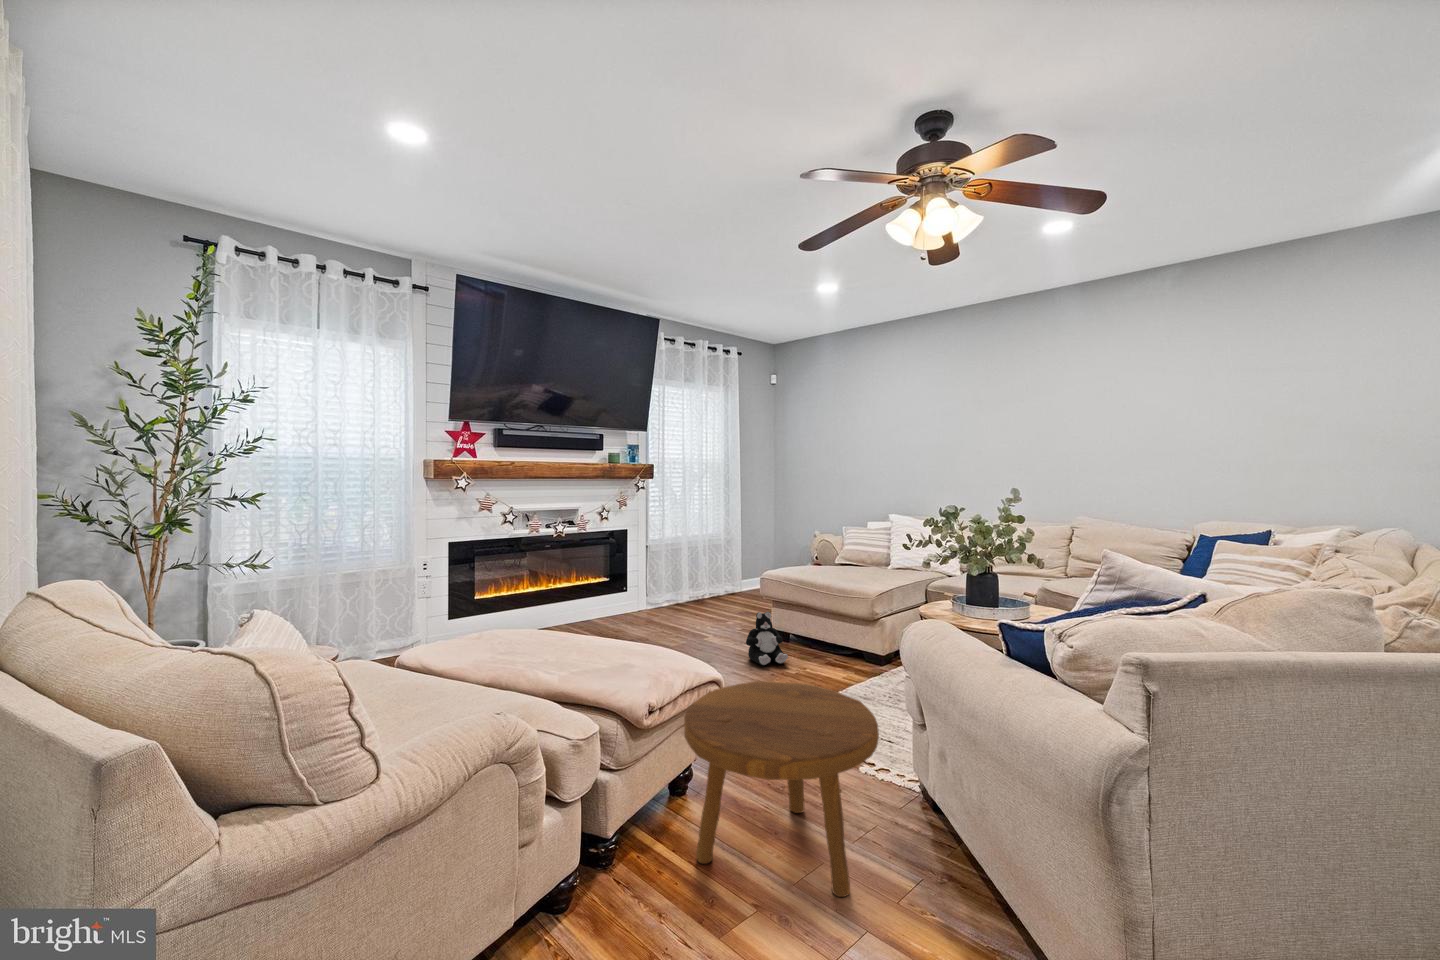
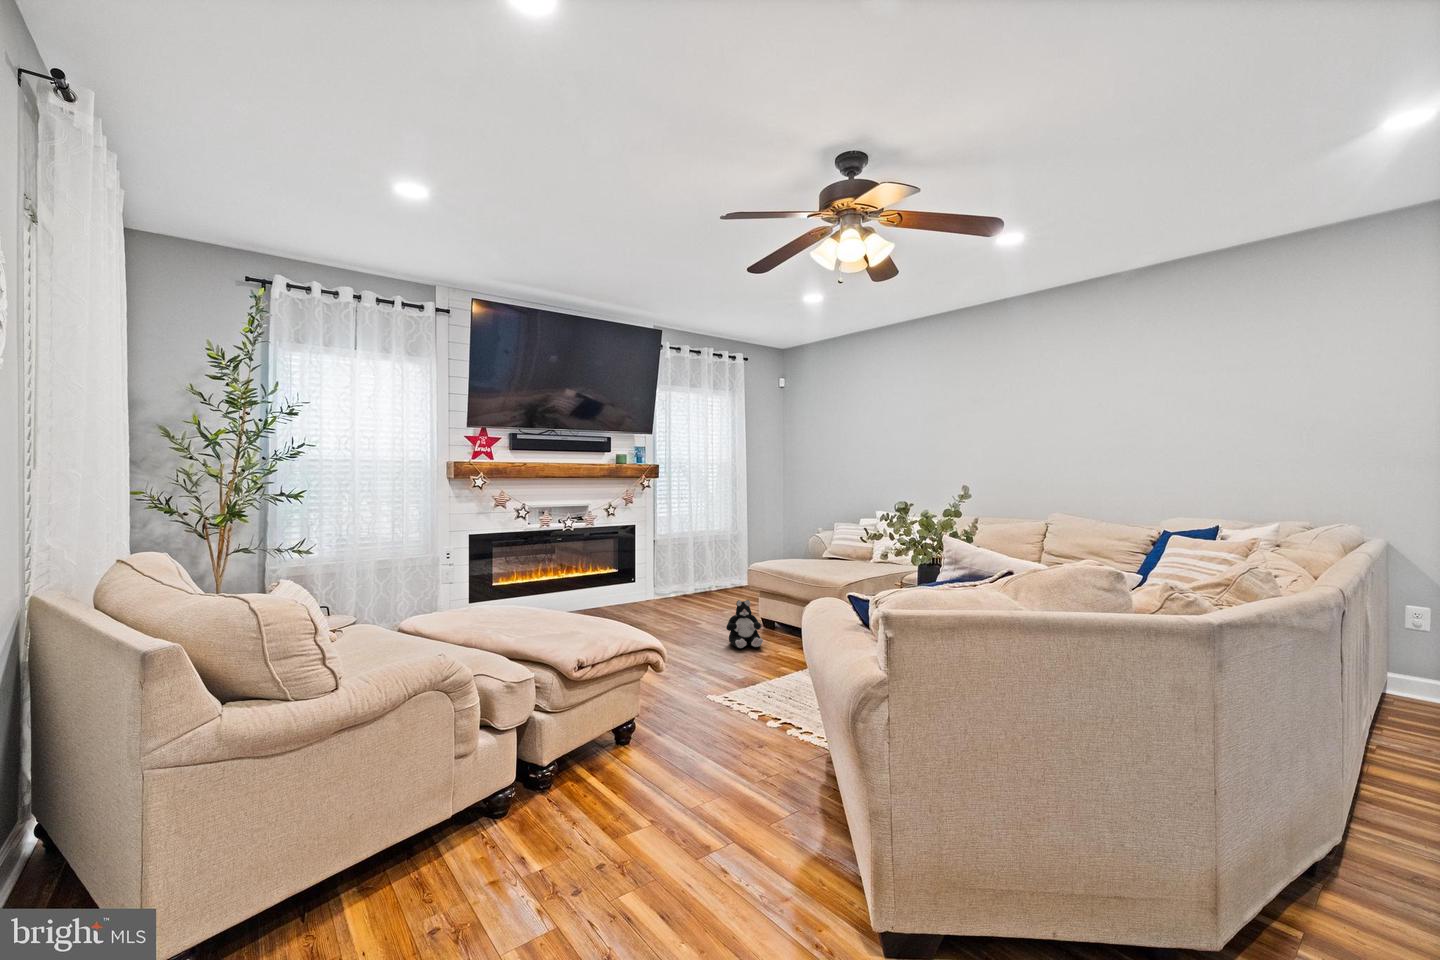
footstool: present [684,681,879,897] -> none [607,649,768,820]

